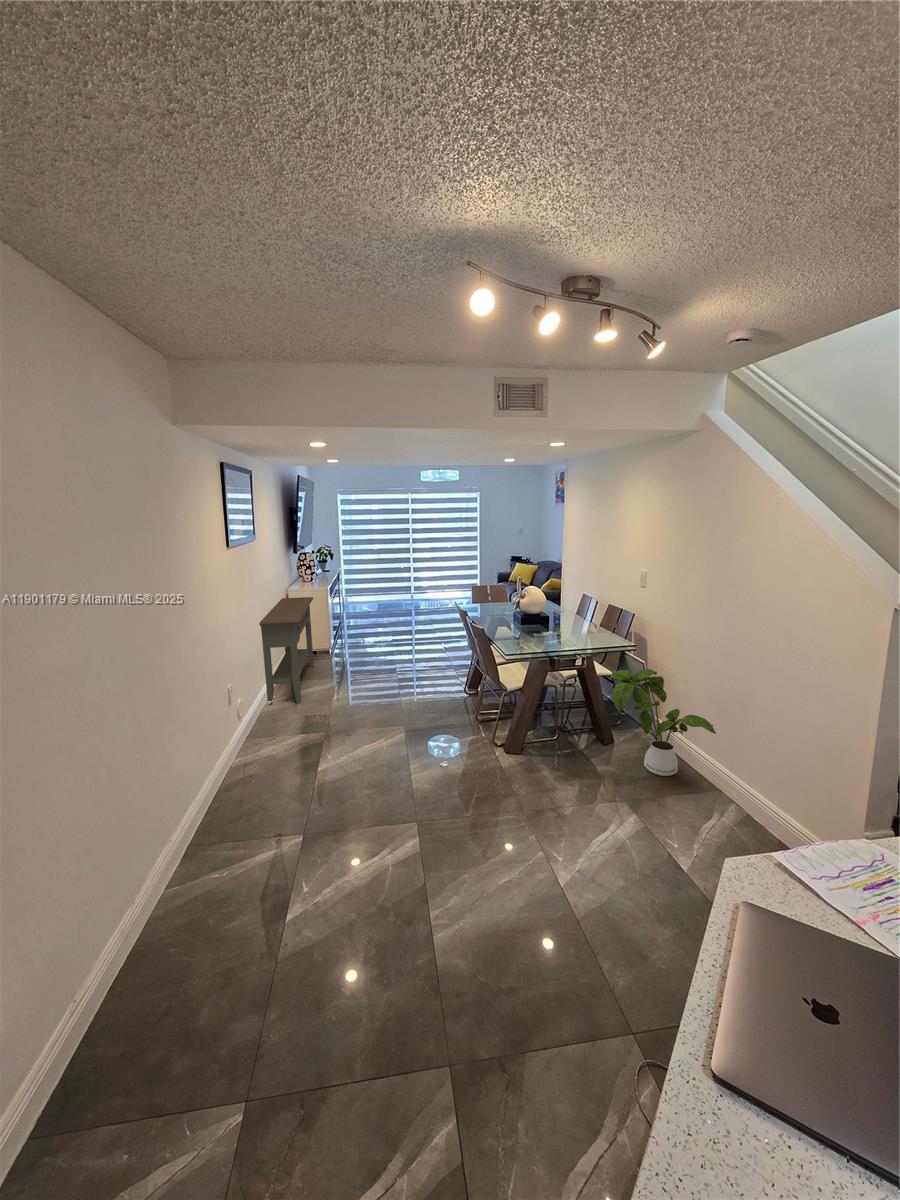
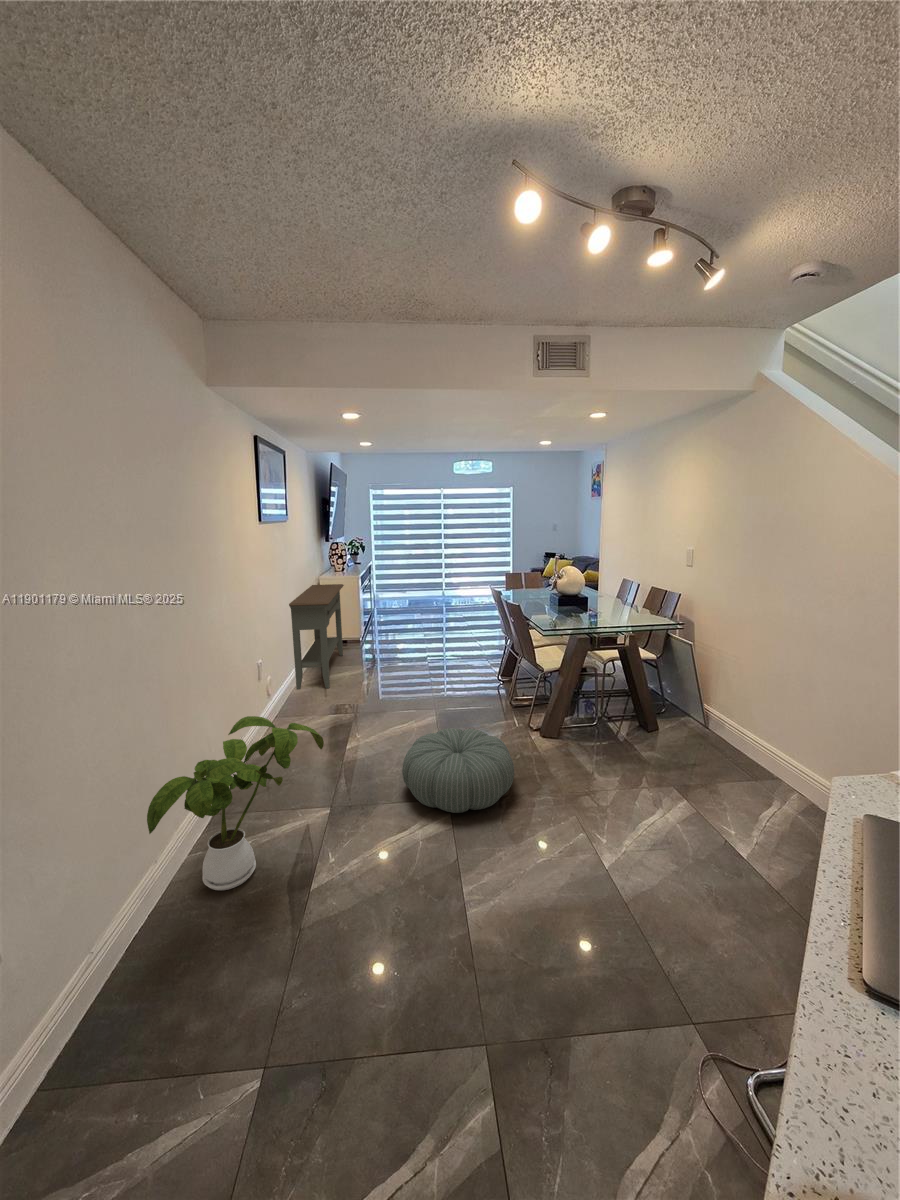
house plant: present [610,669,716,776] -> present [147,716,324,890]
pouf: none [373,750,478,835] -> present [402,728,514,813]

